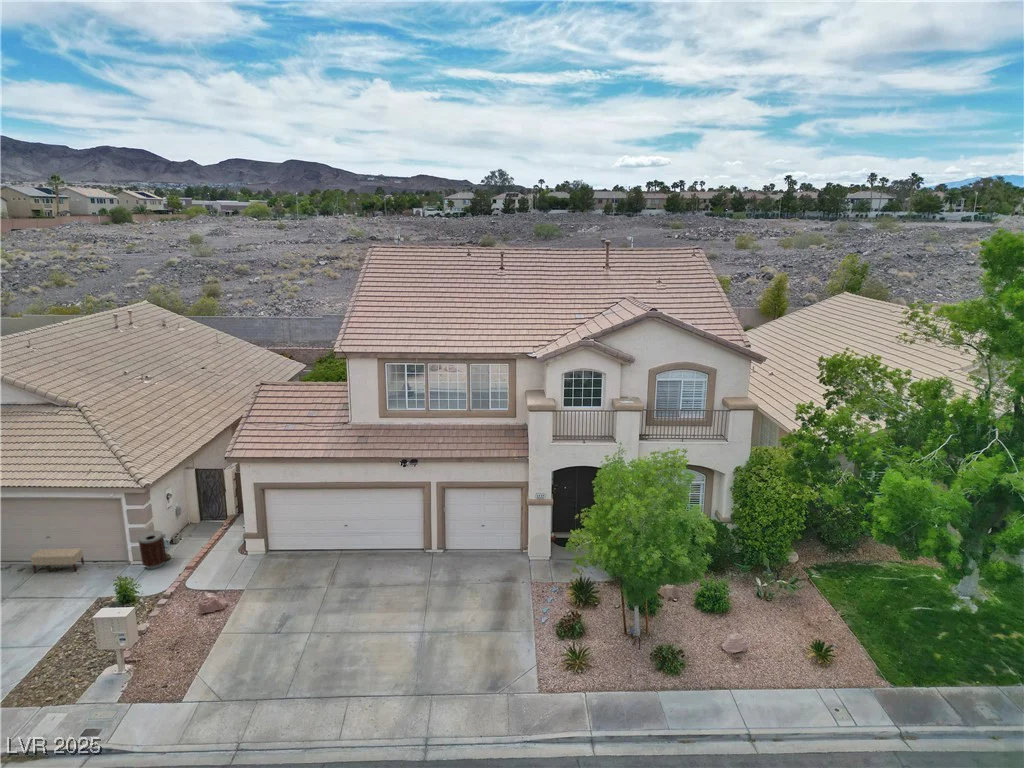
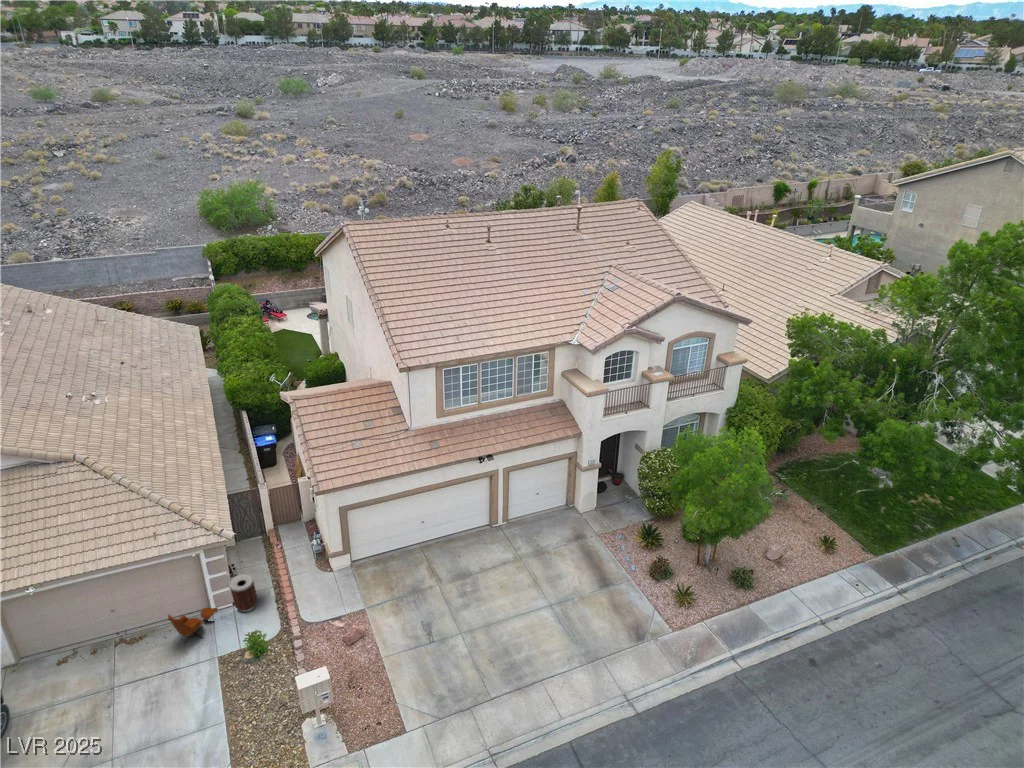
lounge chair: none [70,545,129,580] -> present [168,608,218,643]
bench: present [30,548,84,572] -> none [112,612,167,650]

